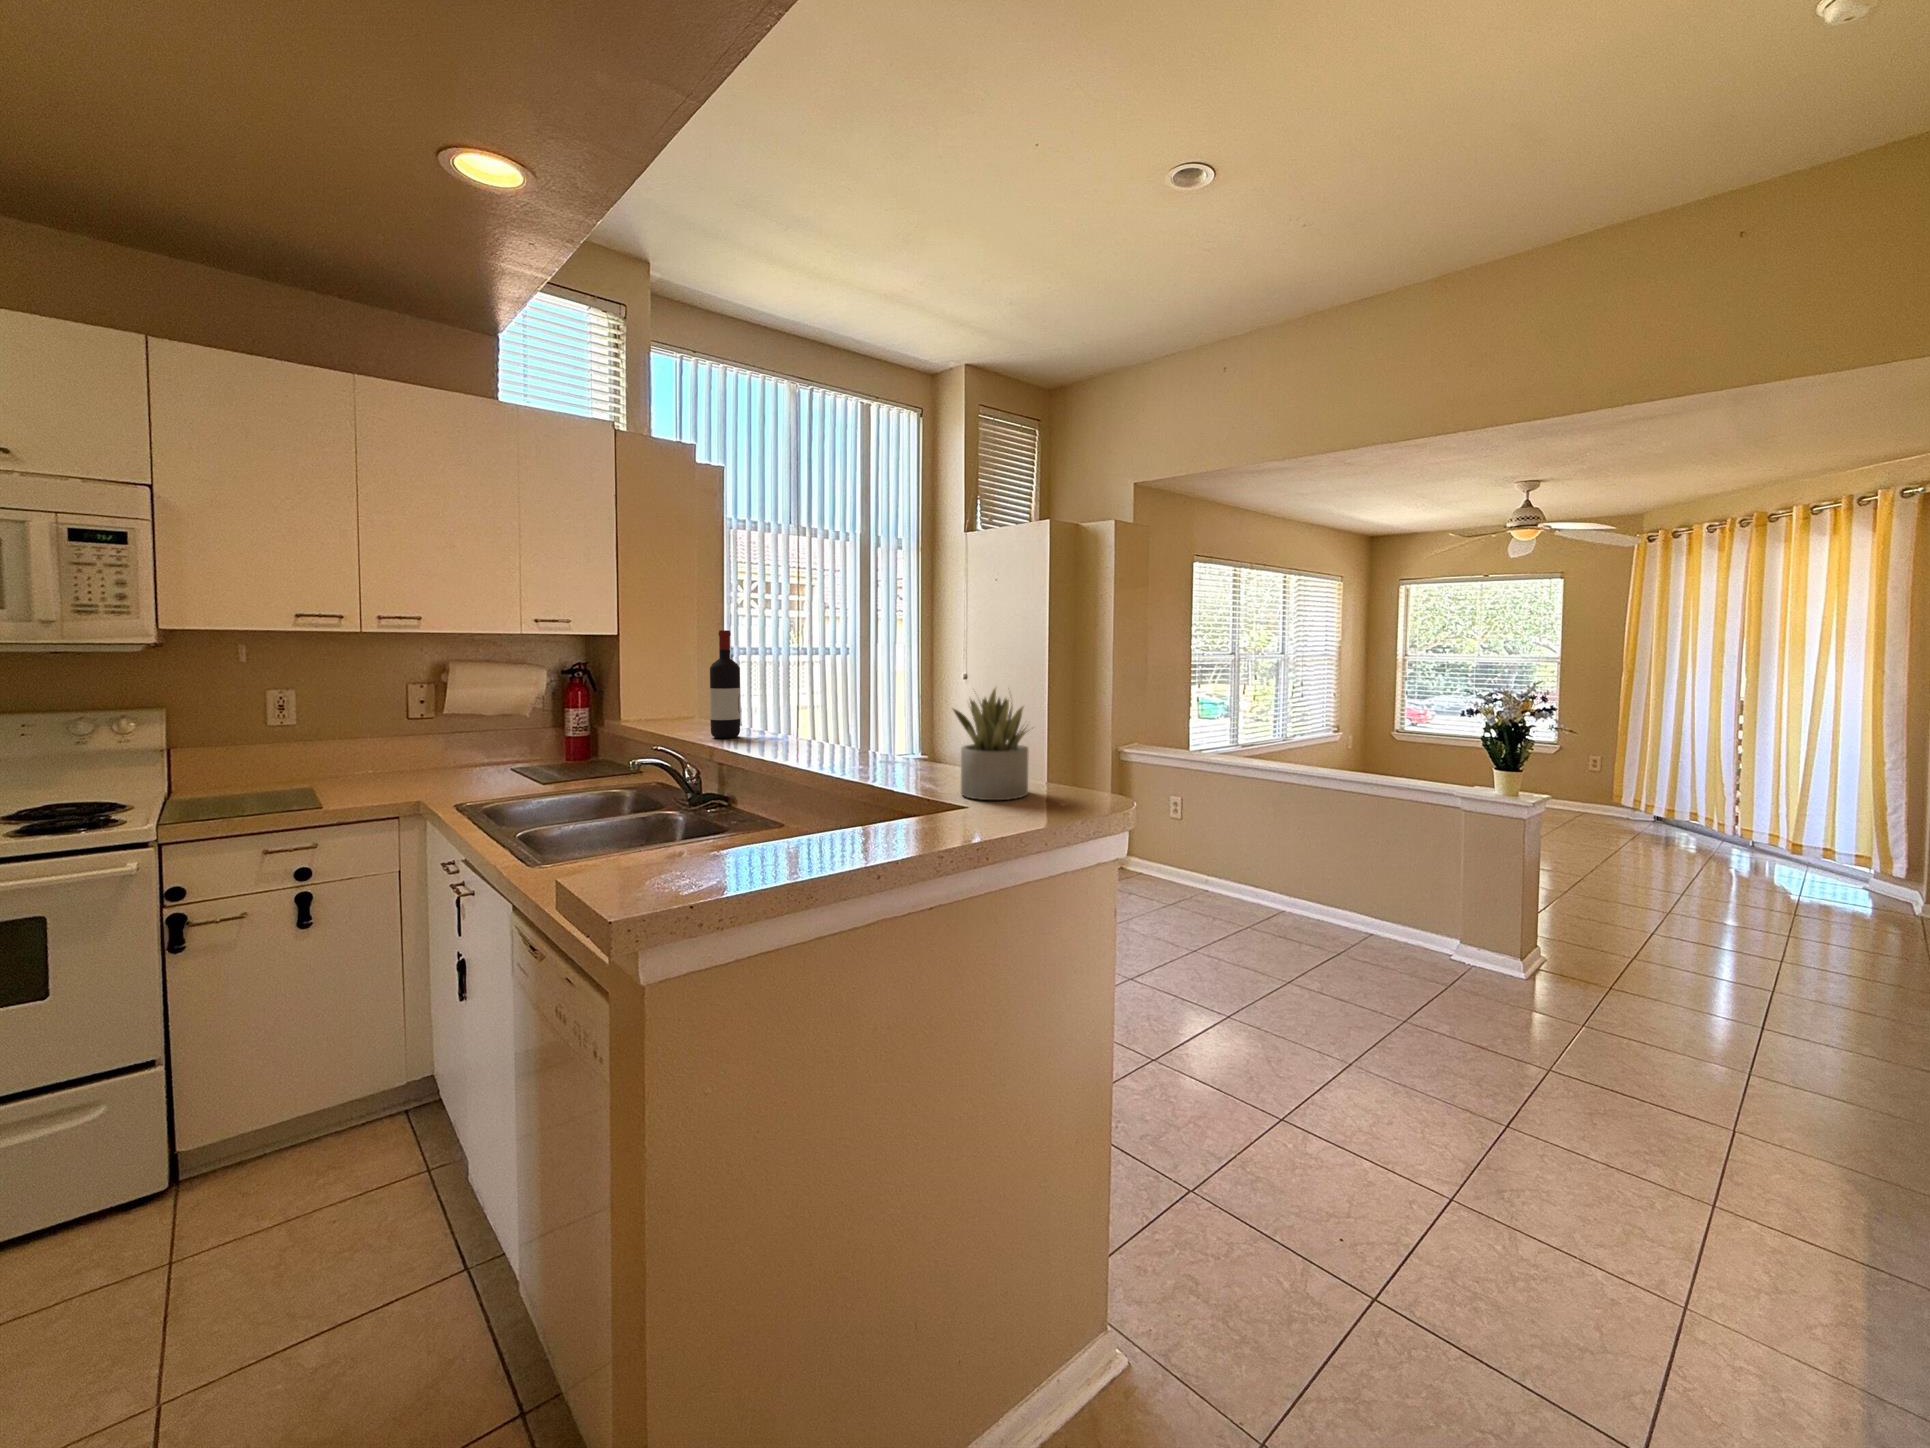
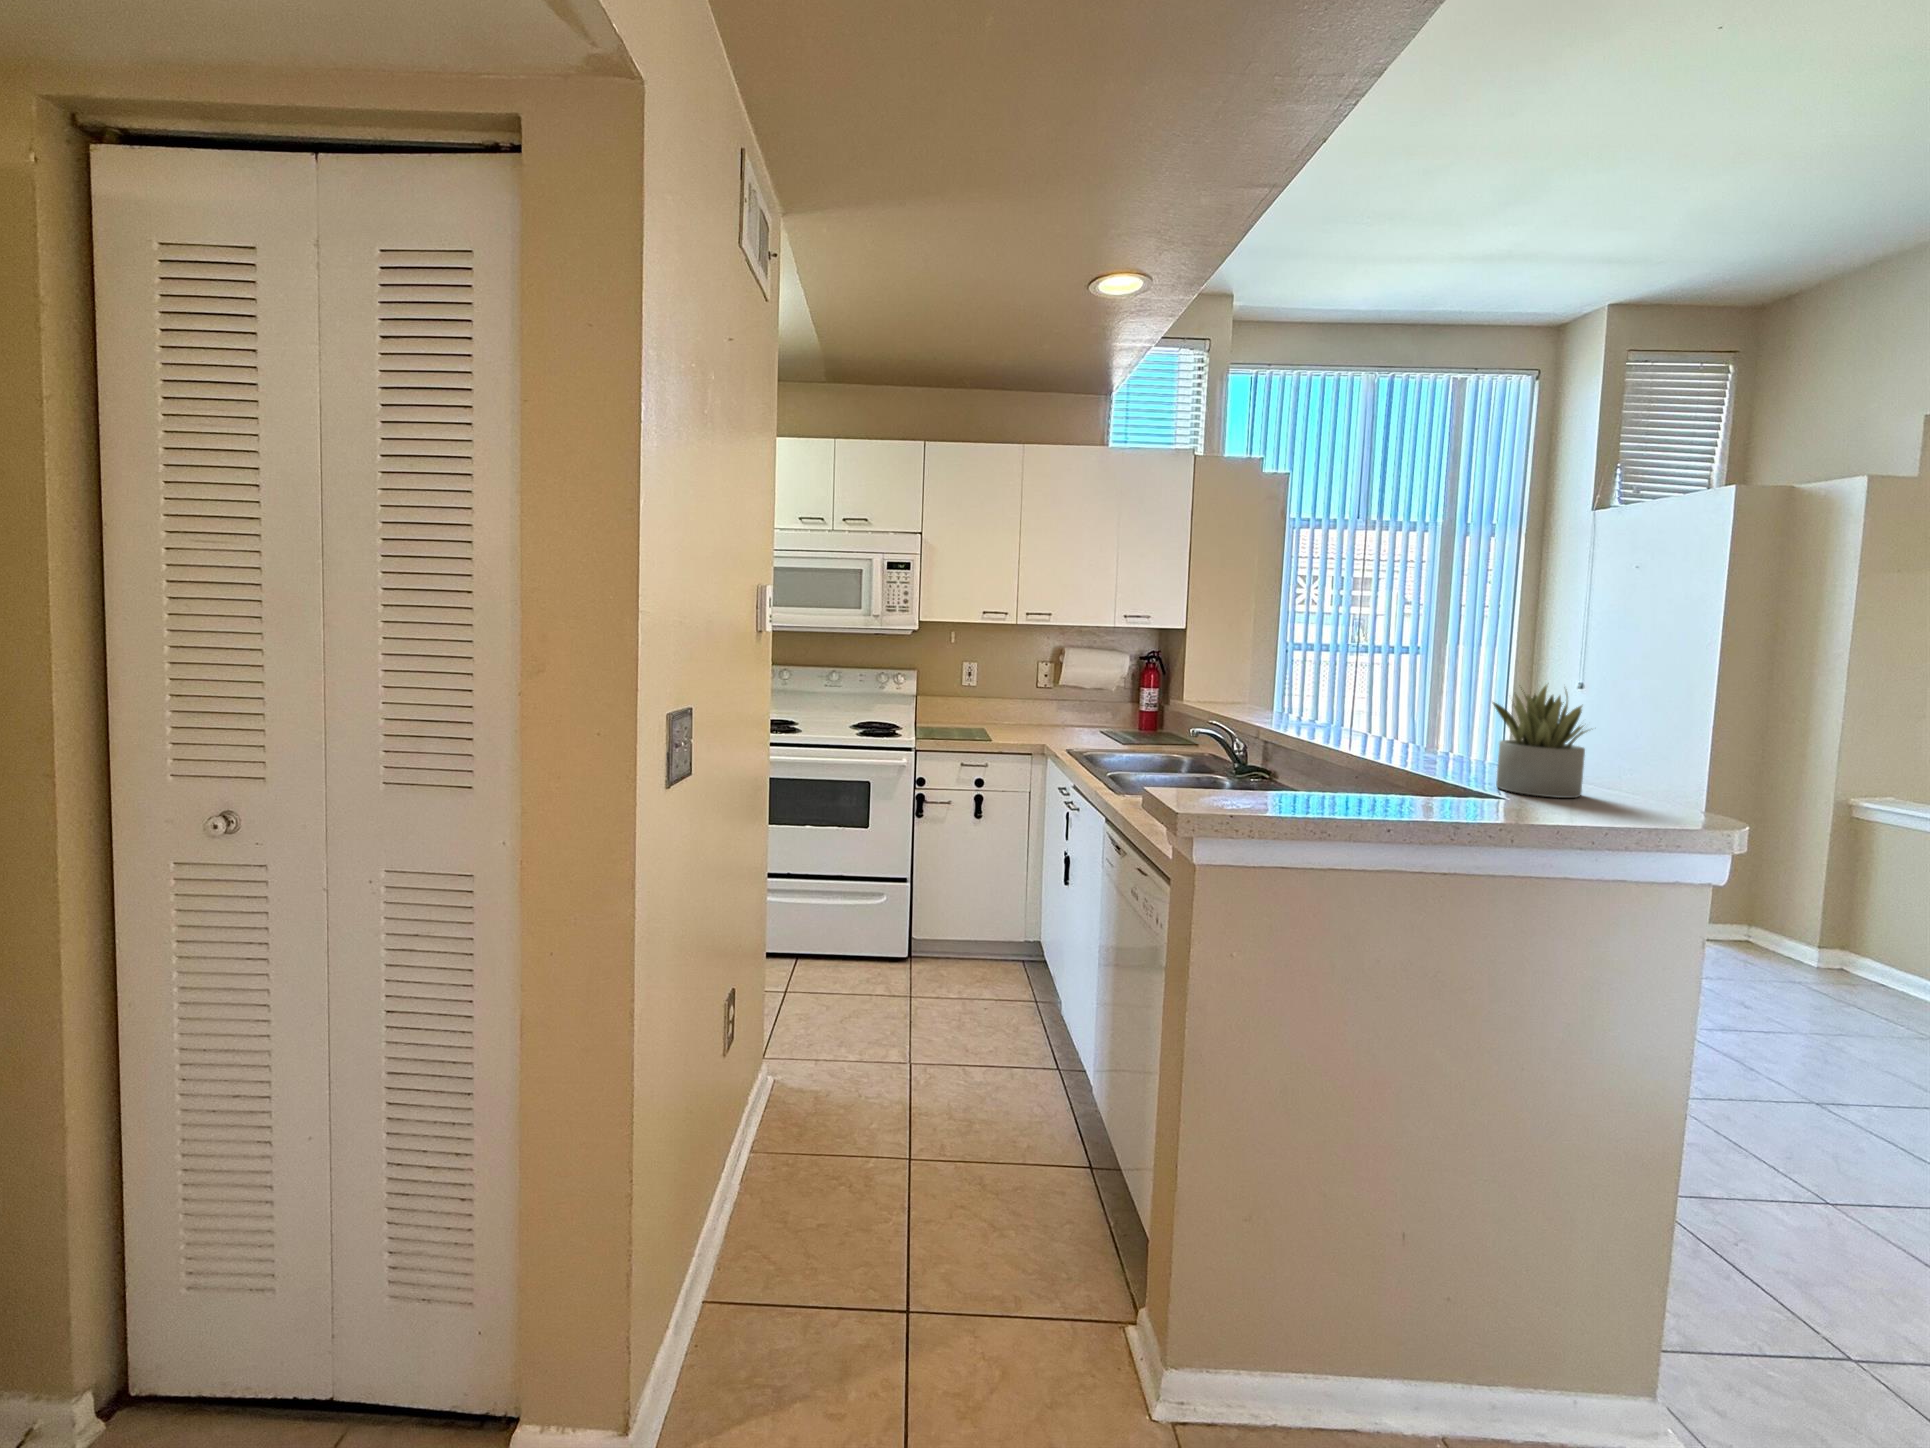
wine bottle: present [710,630,740,738] -> none [1258,625,1288,721]

